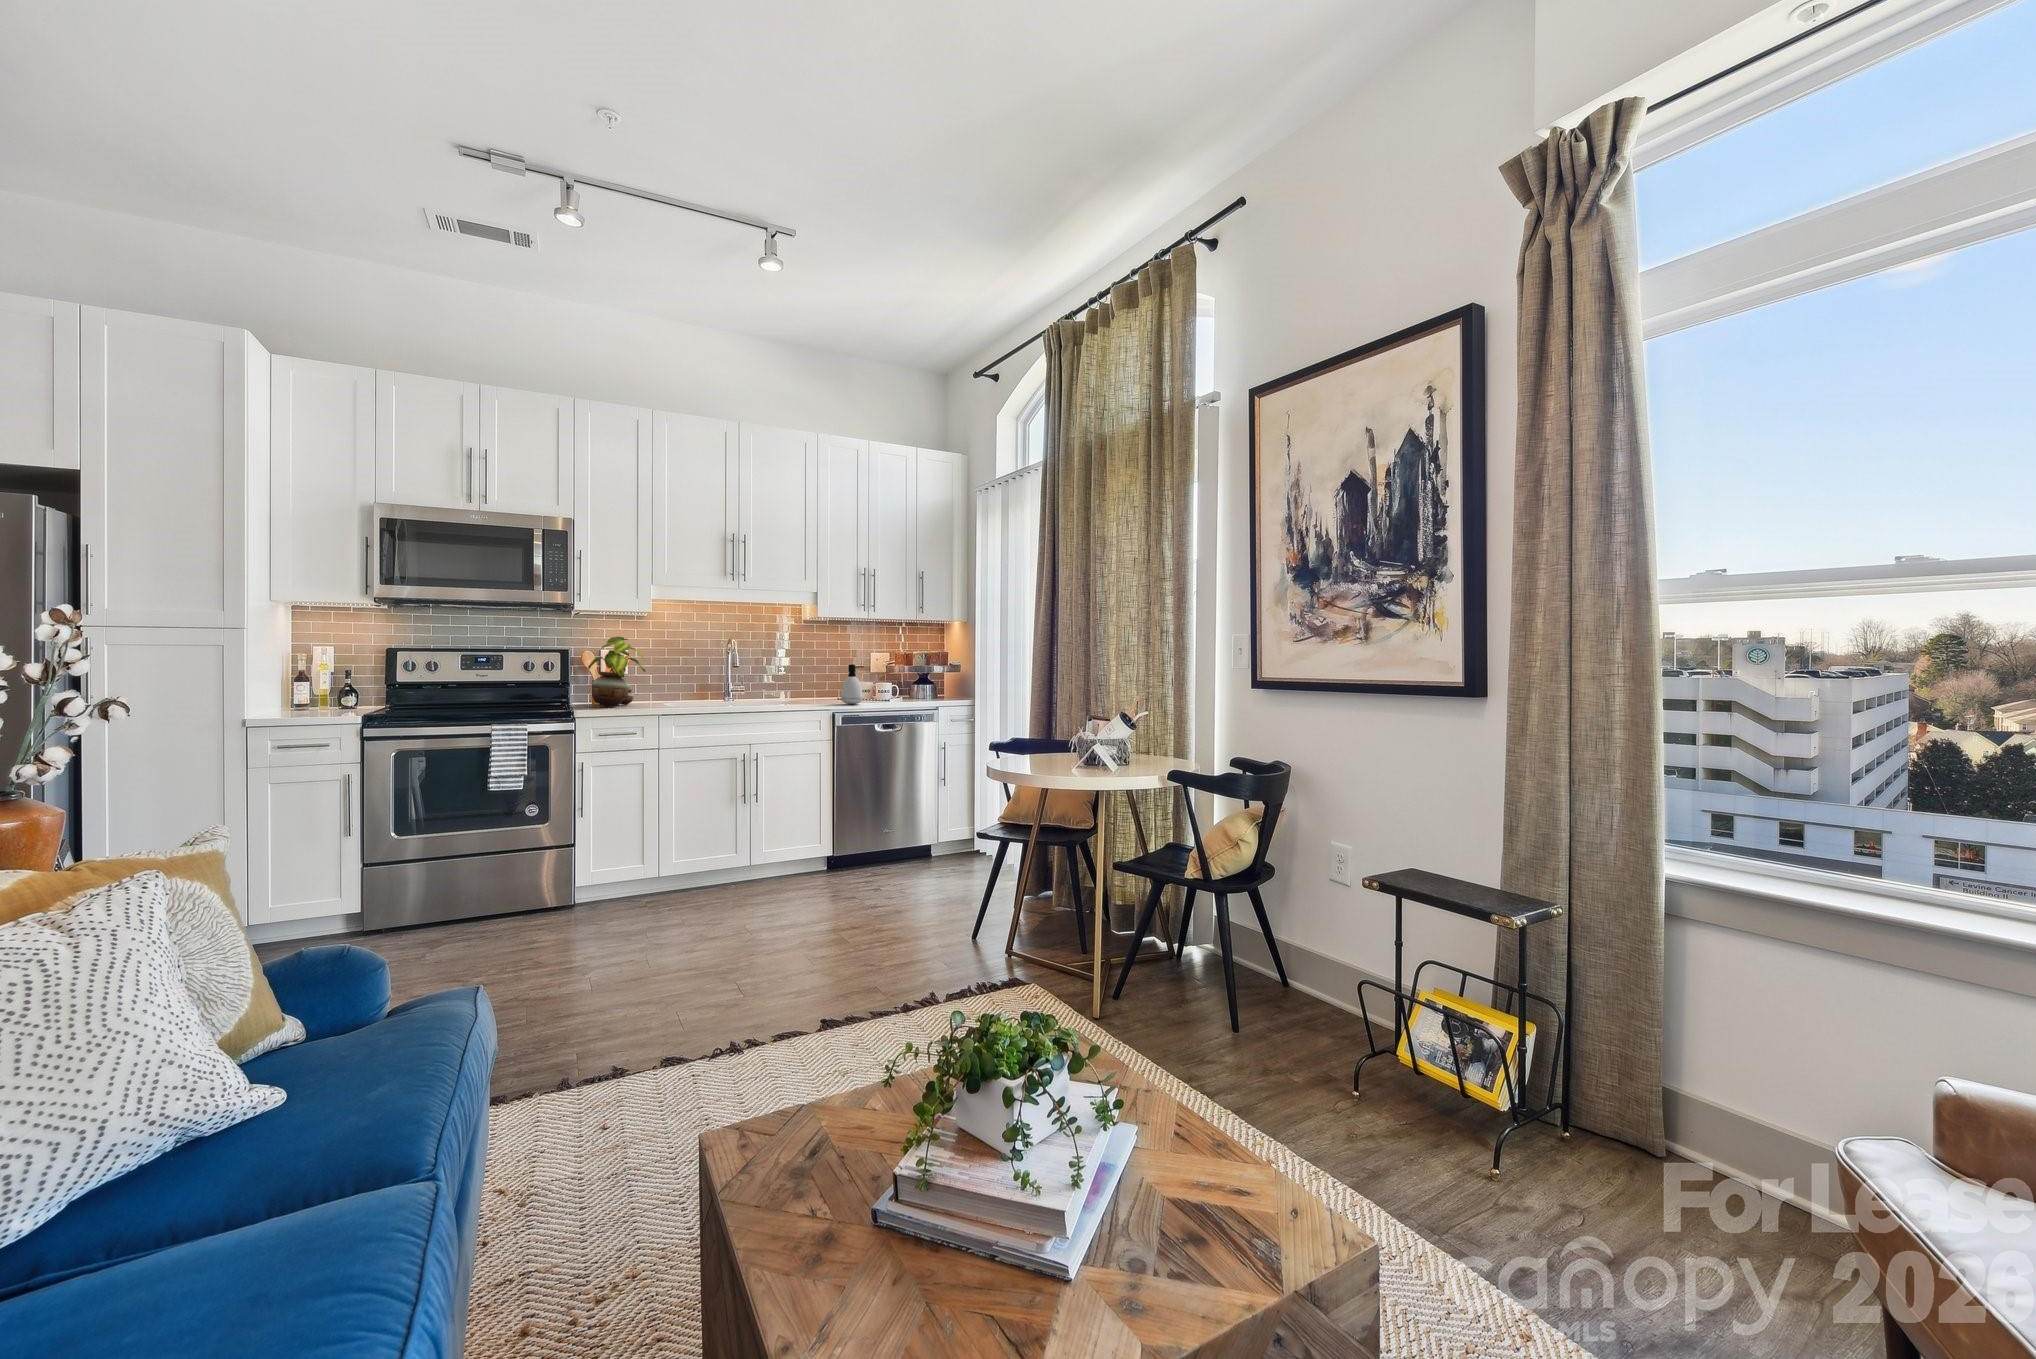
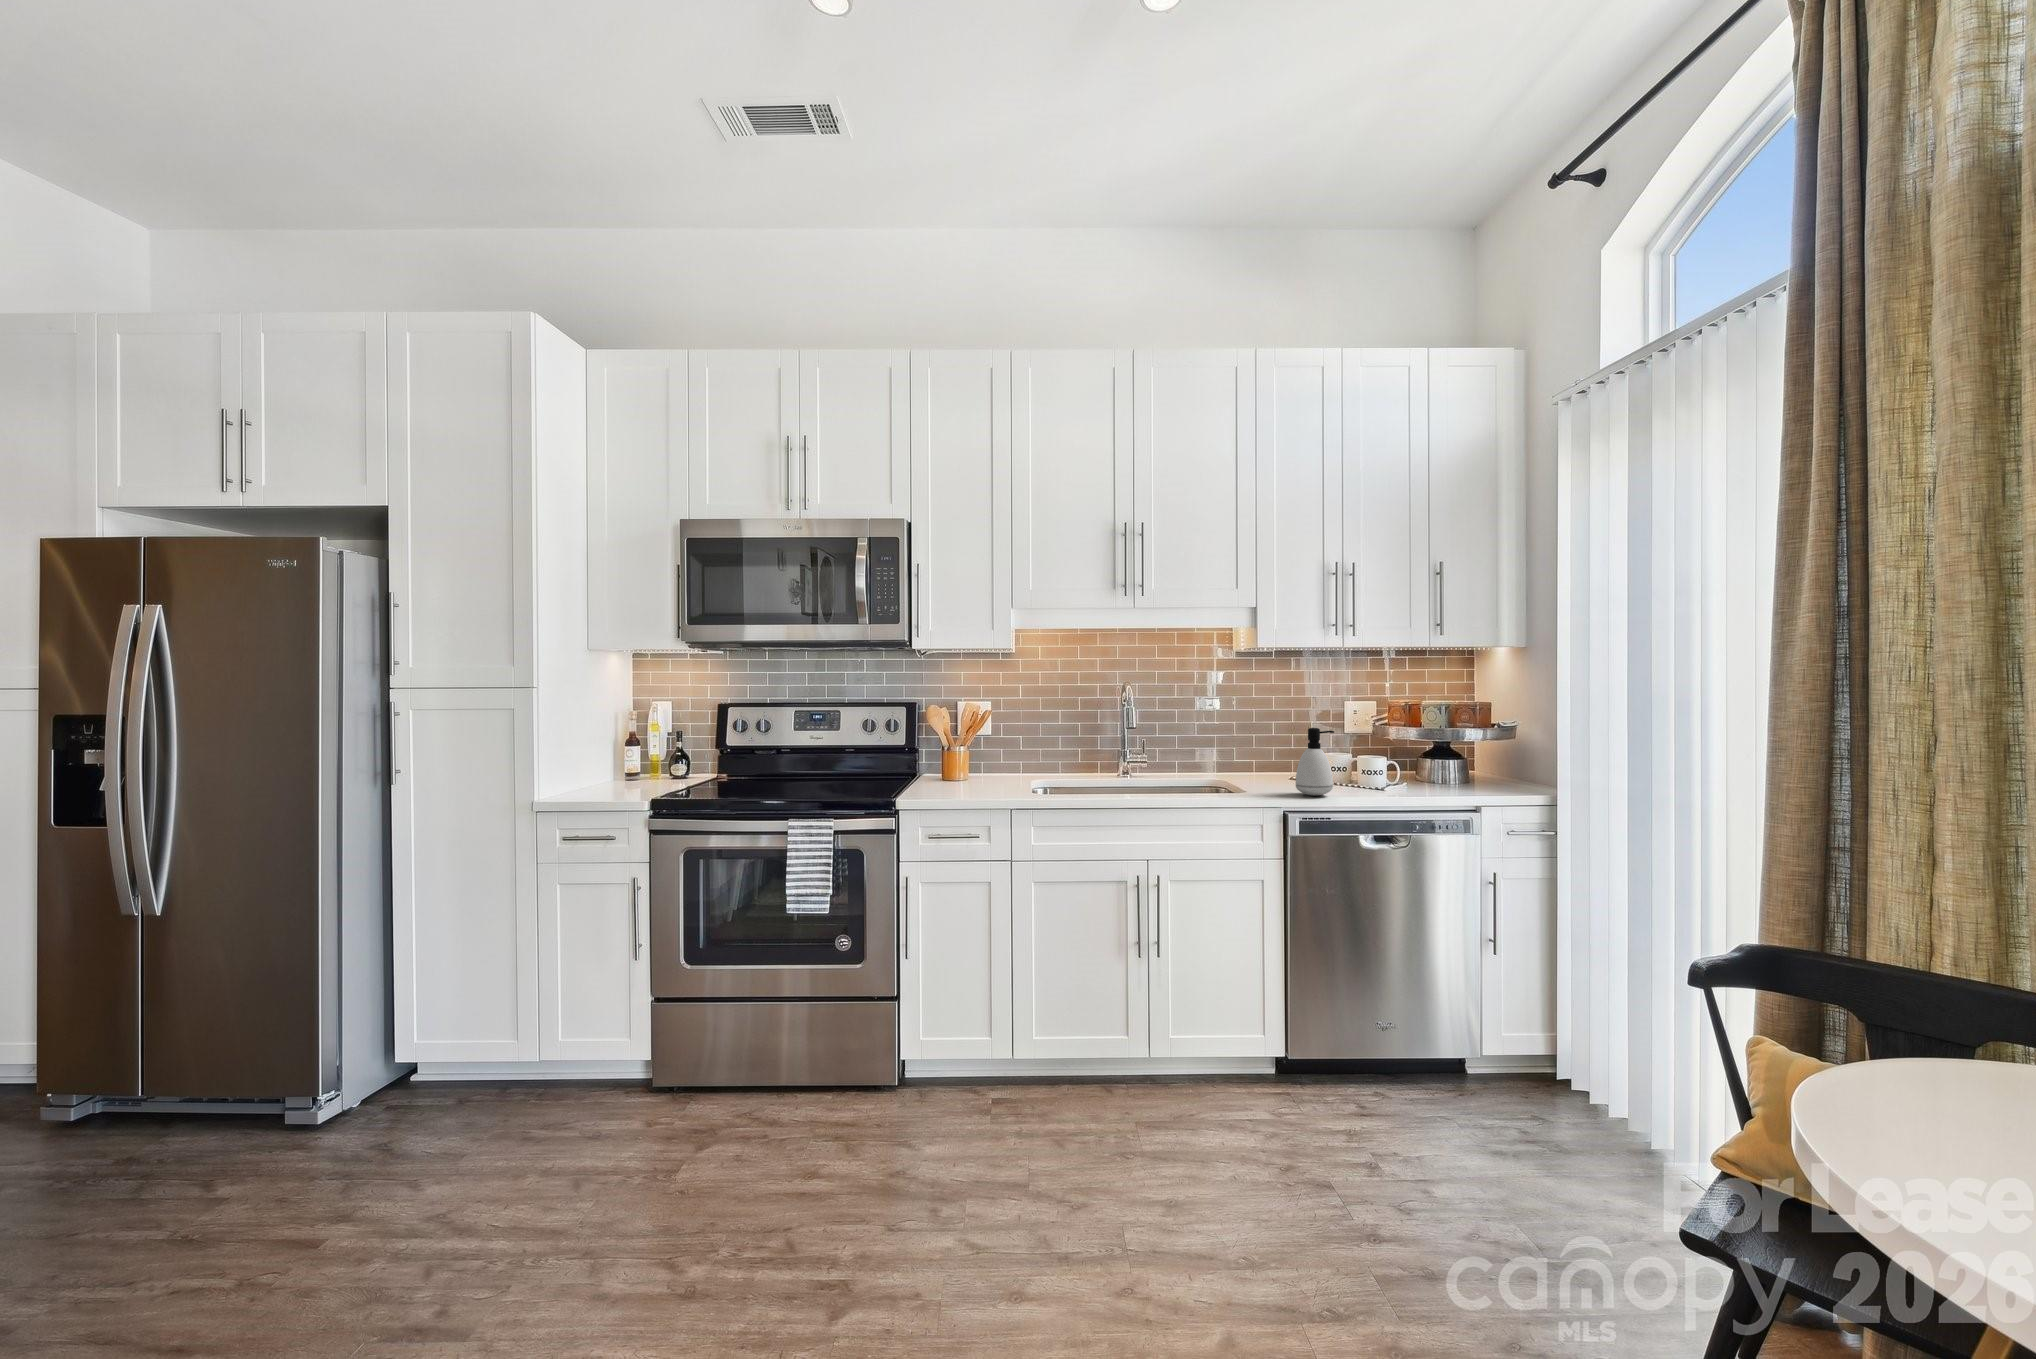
potted plant: present [588,637,645,707] -> none [928,687,1002,789]

